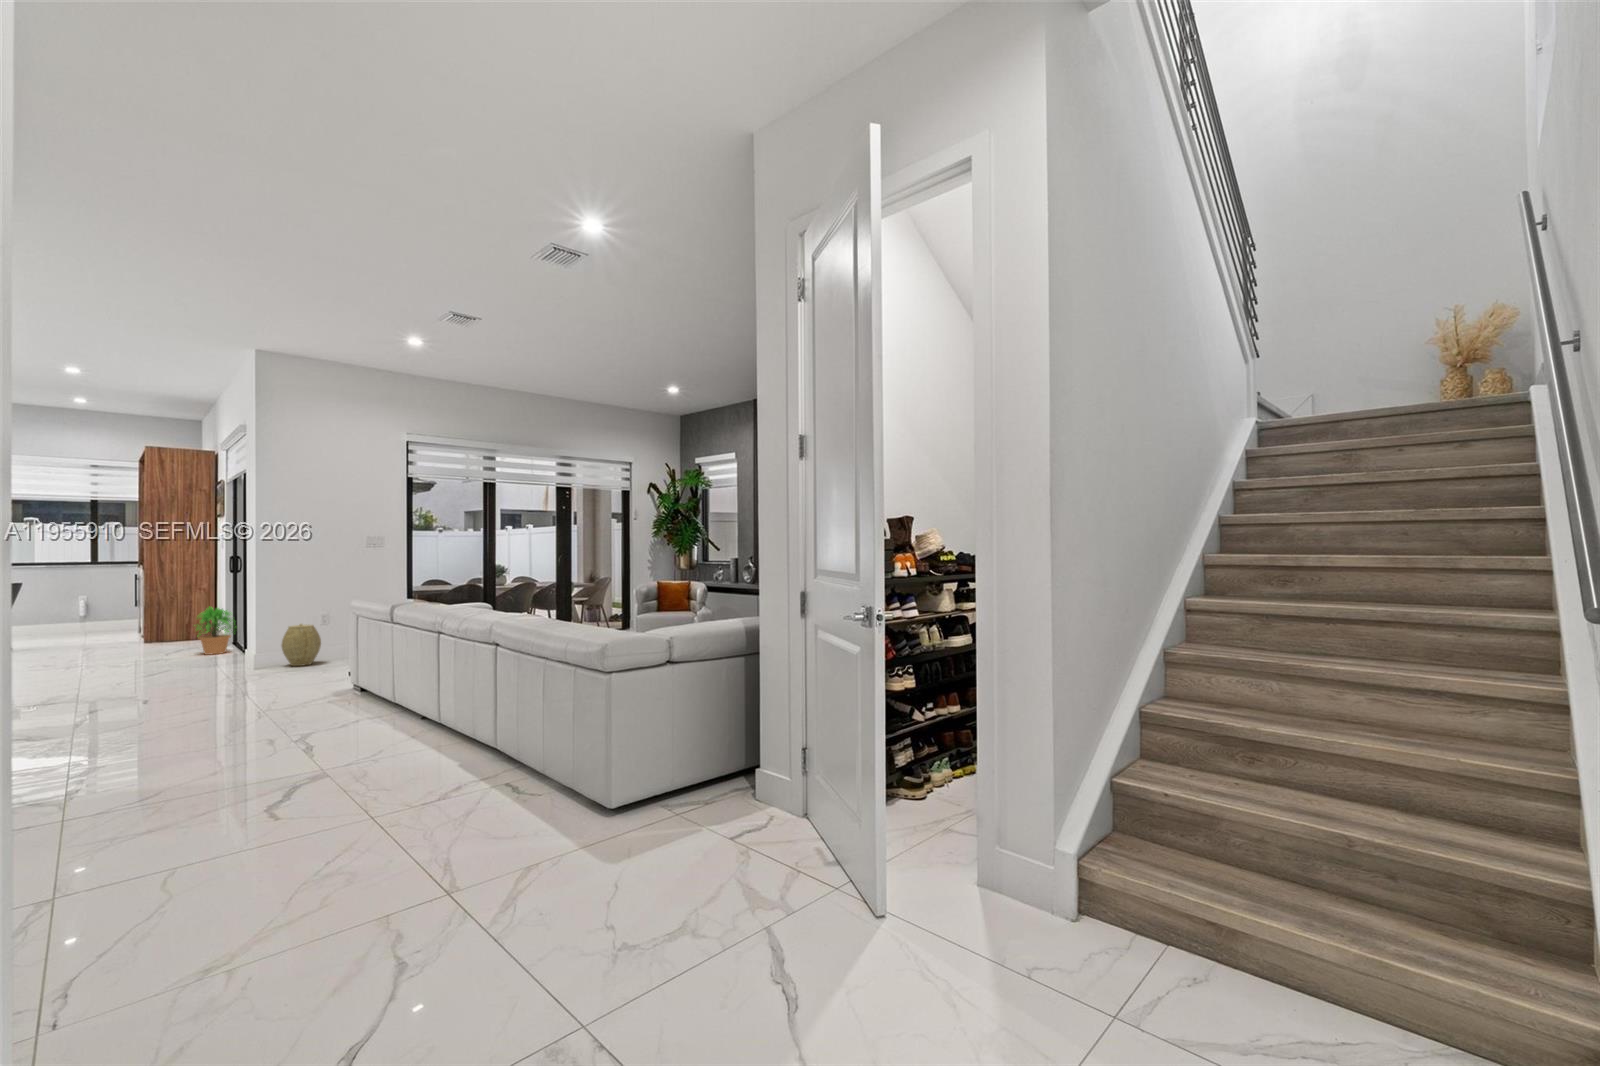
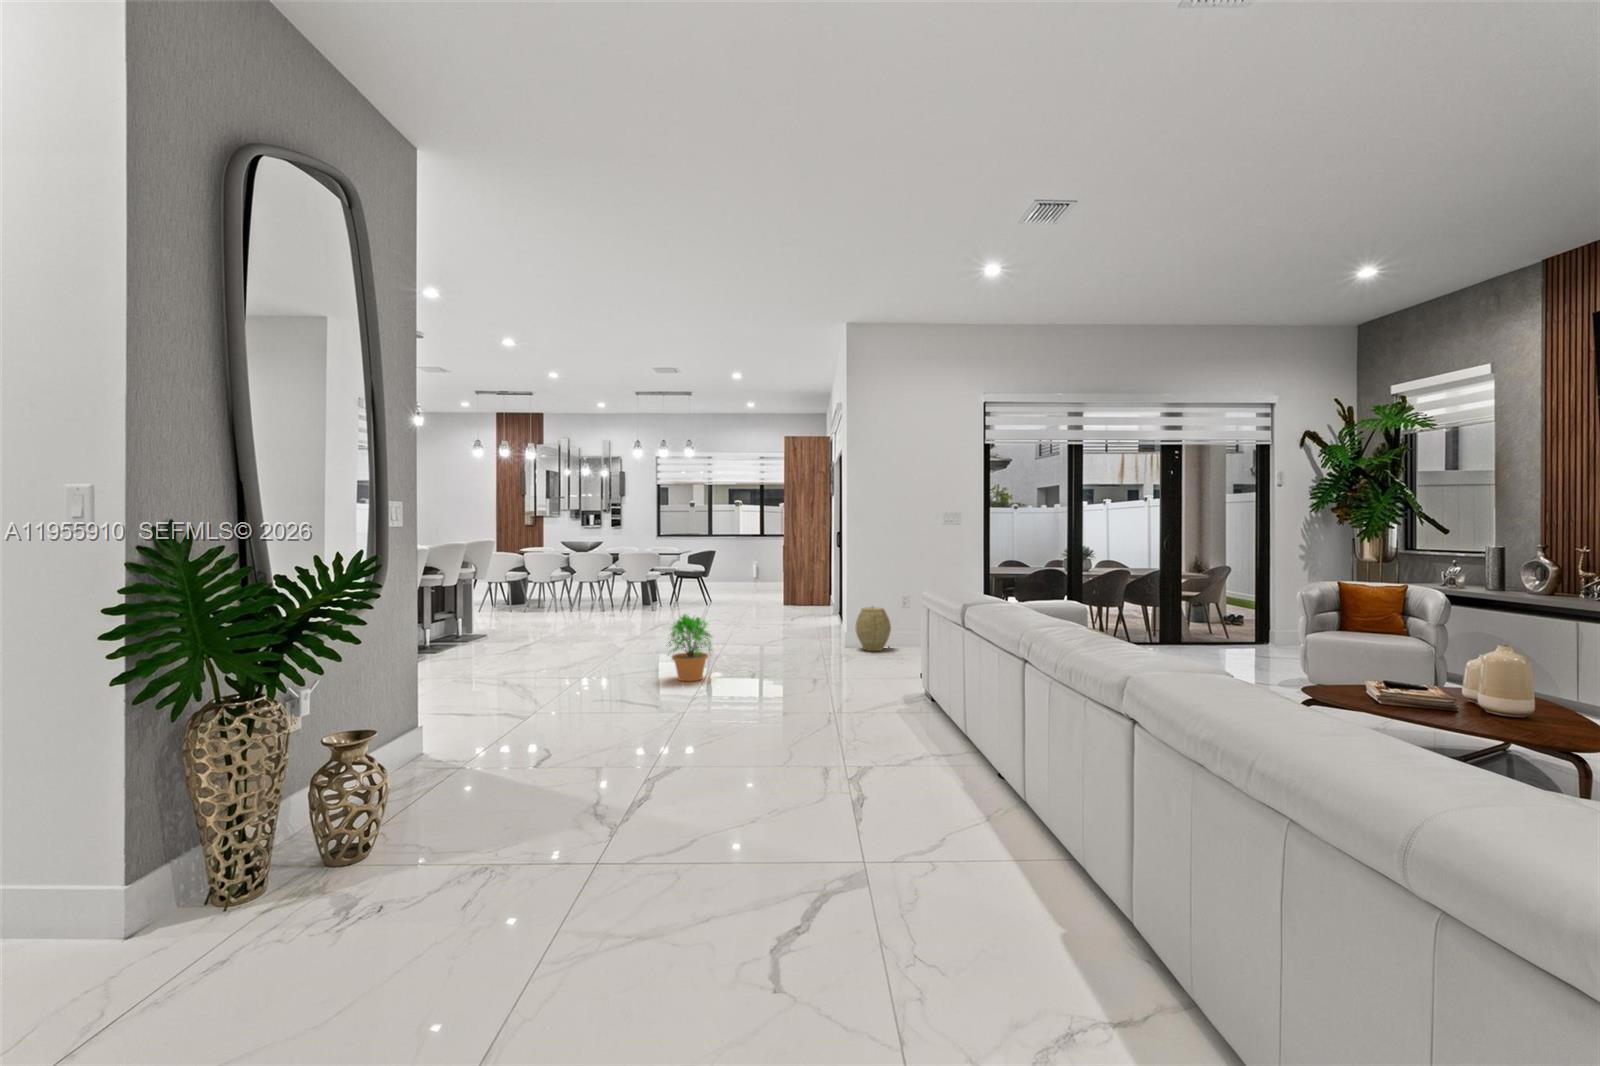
potted plant: present [197,607,231,655] -> present [668,614,712,681]

